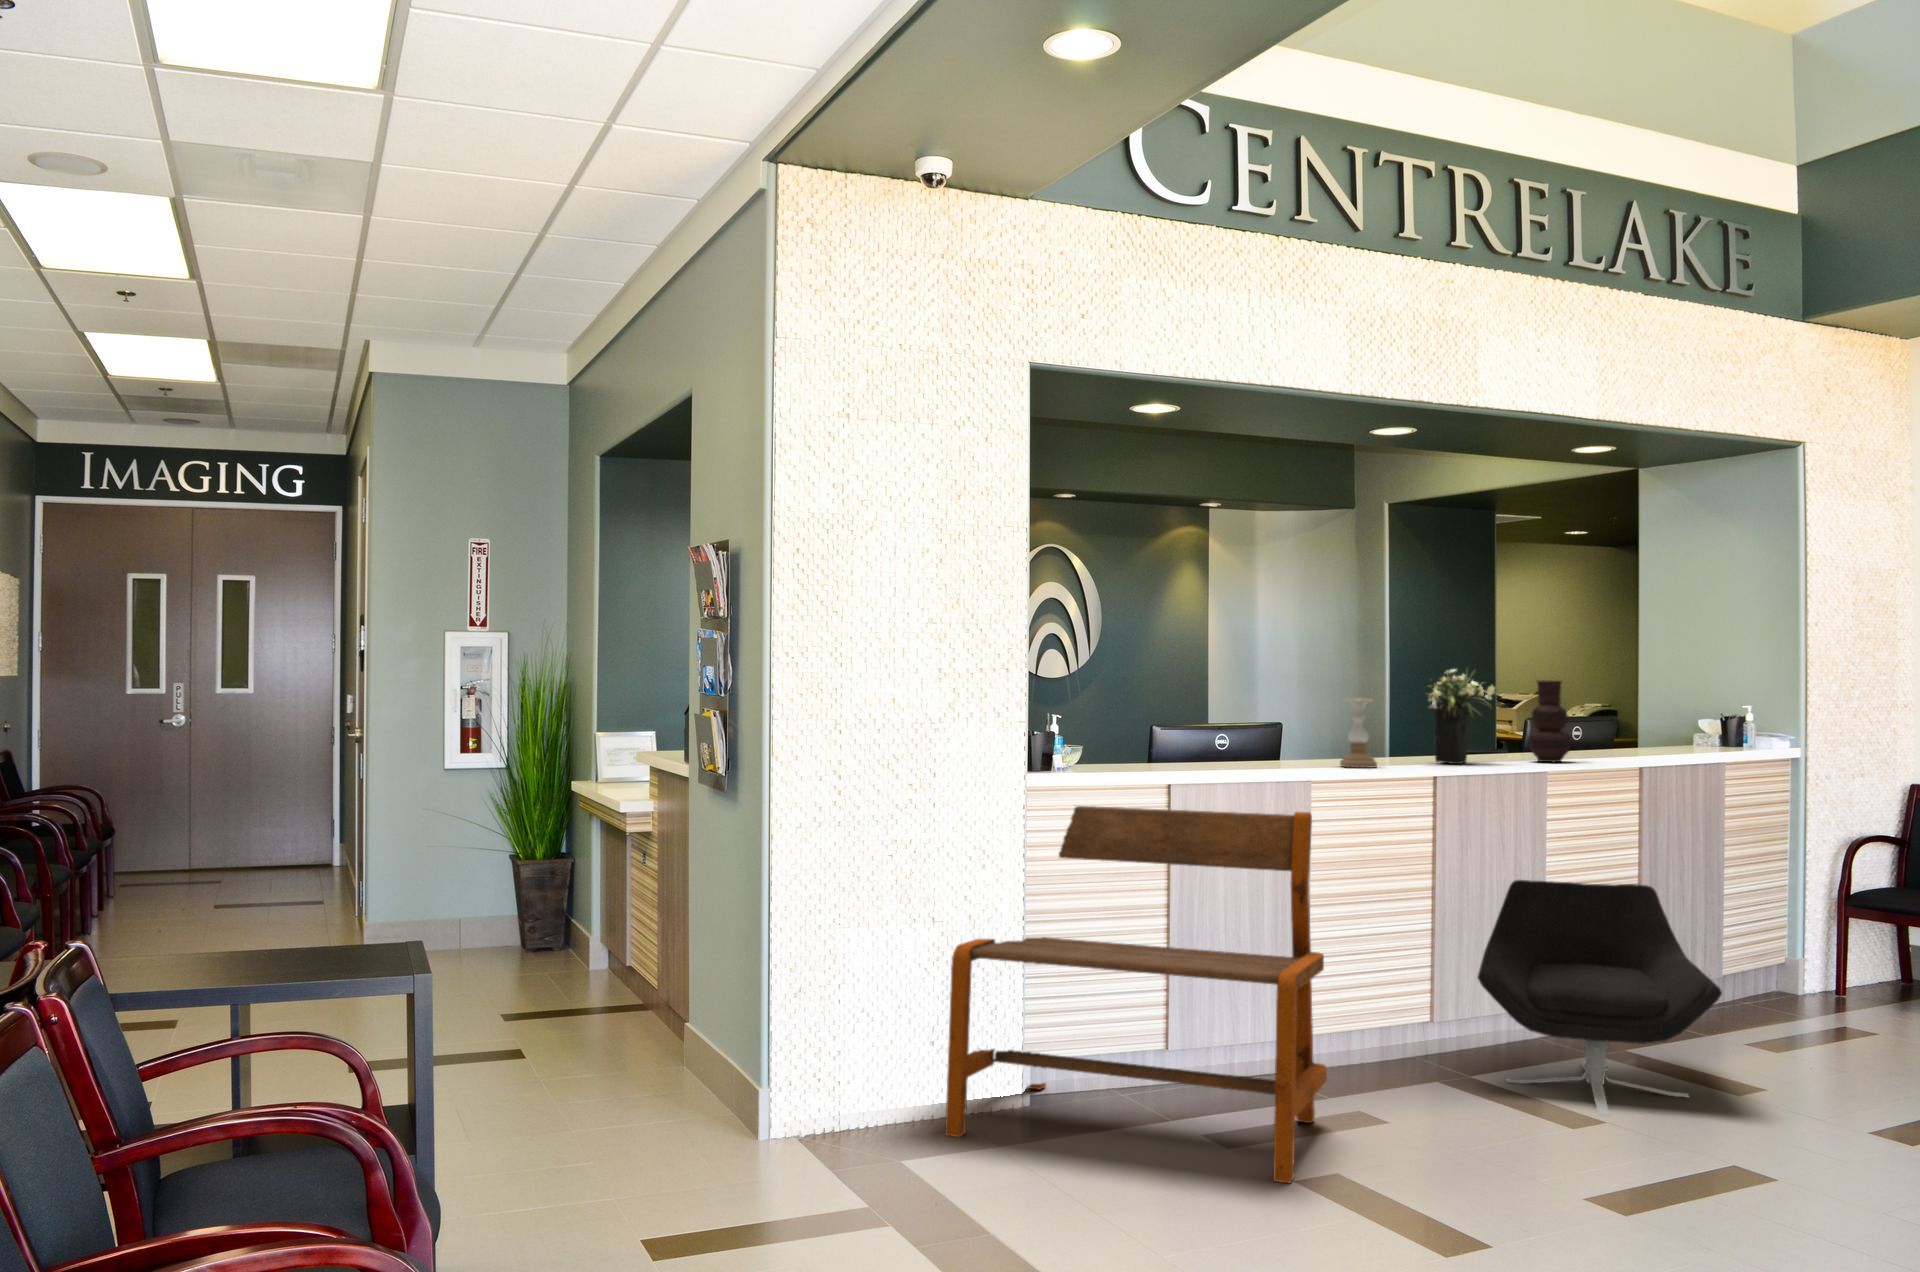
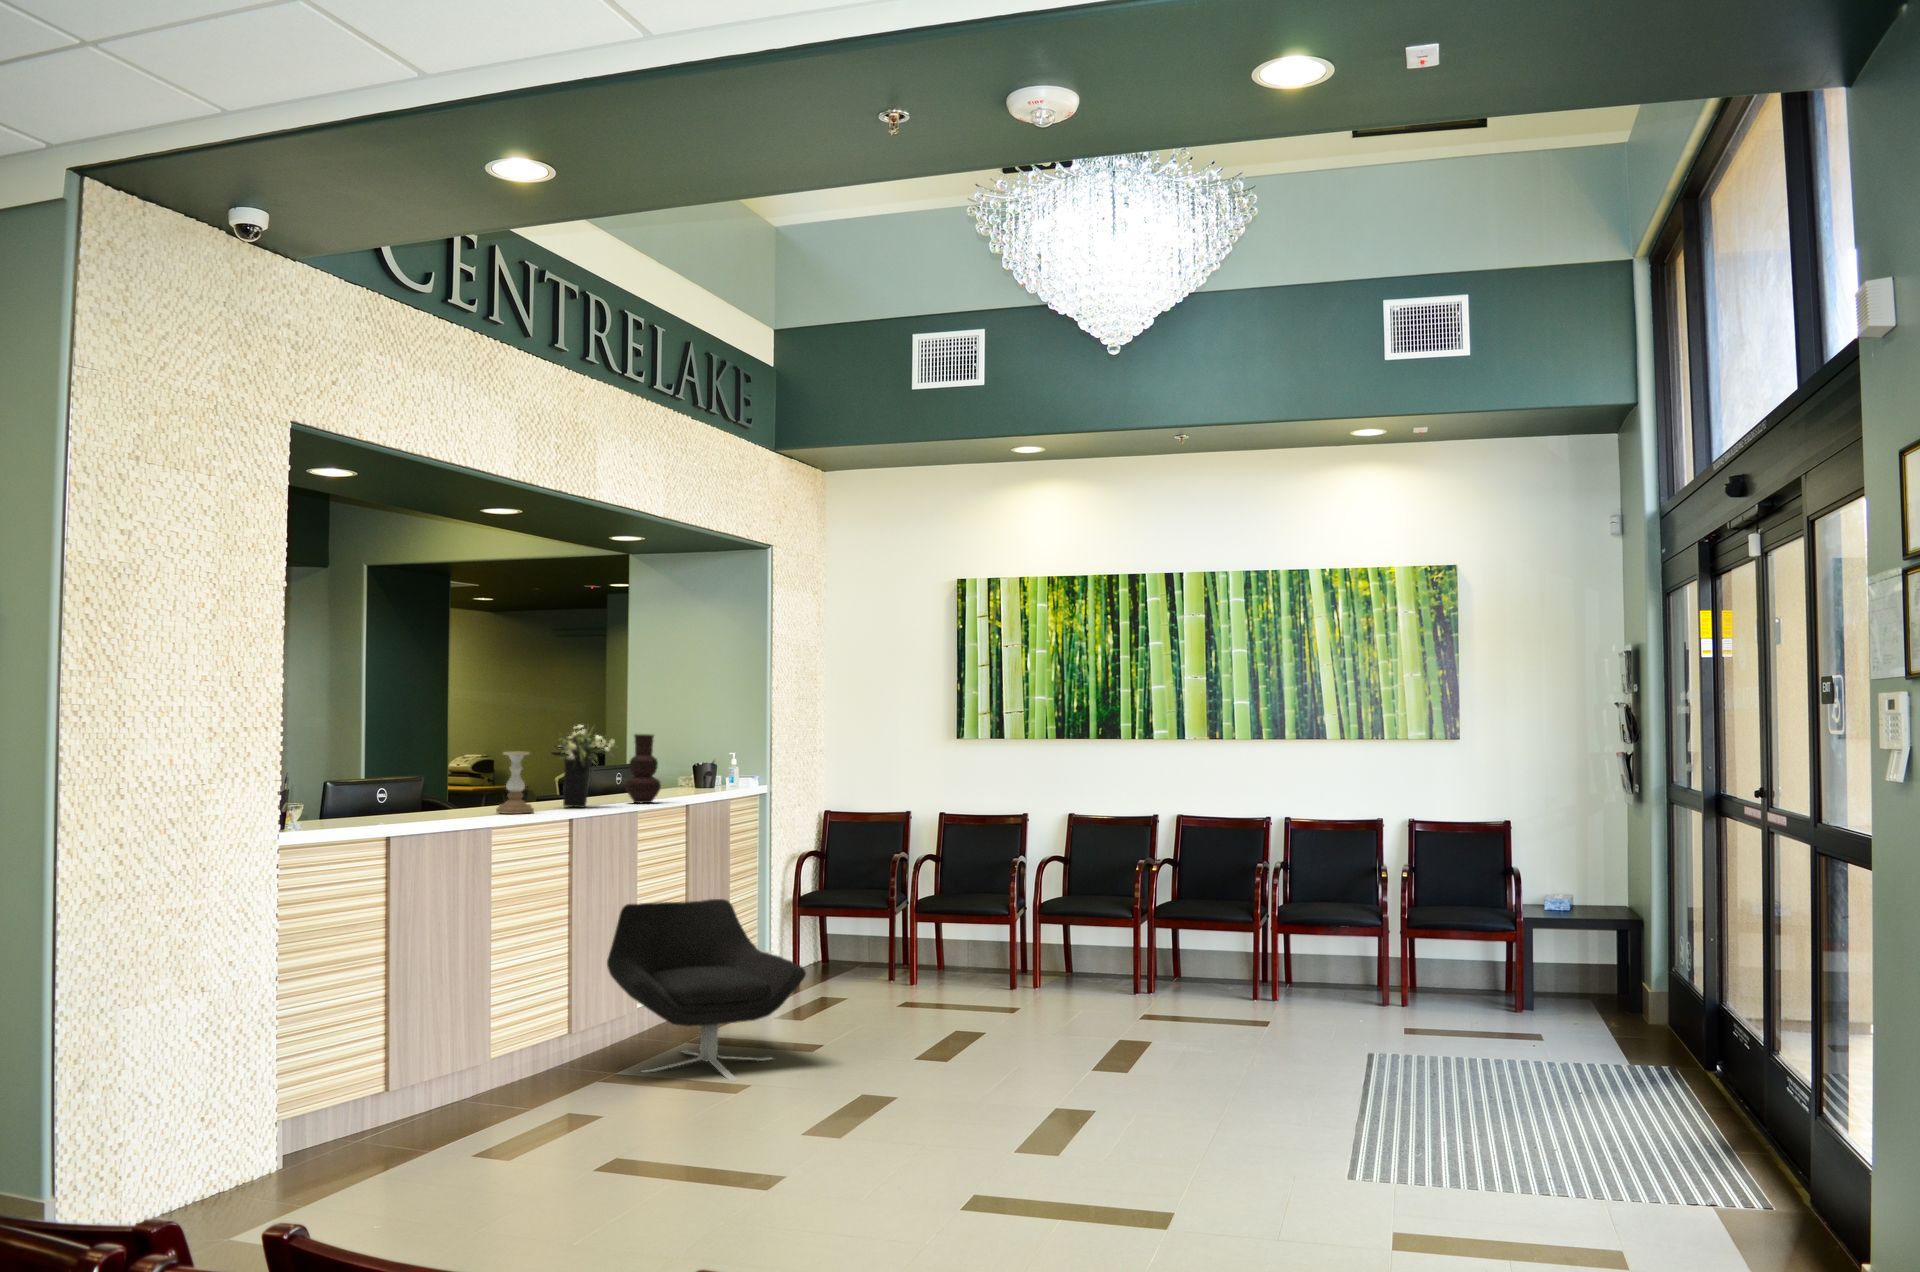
bench: present [945,806,1327,1183] -> none [226,852,584,1204]

